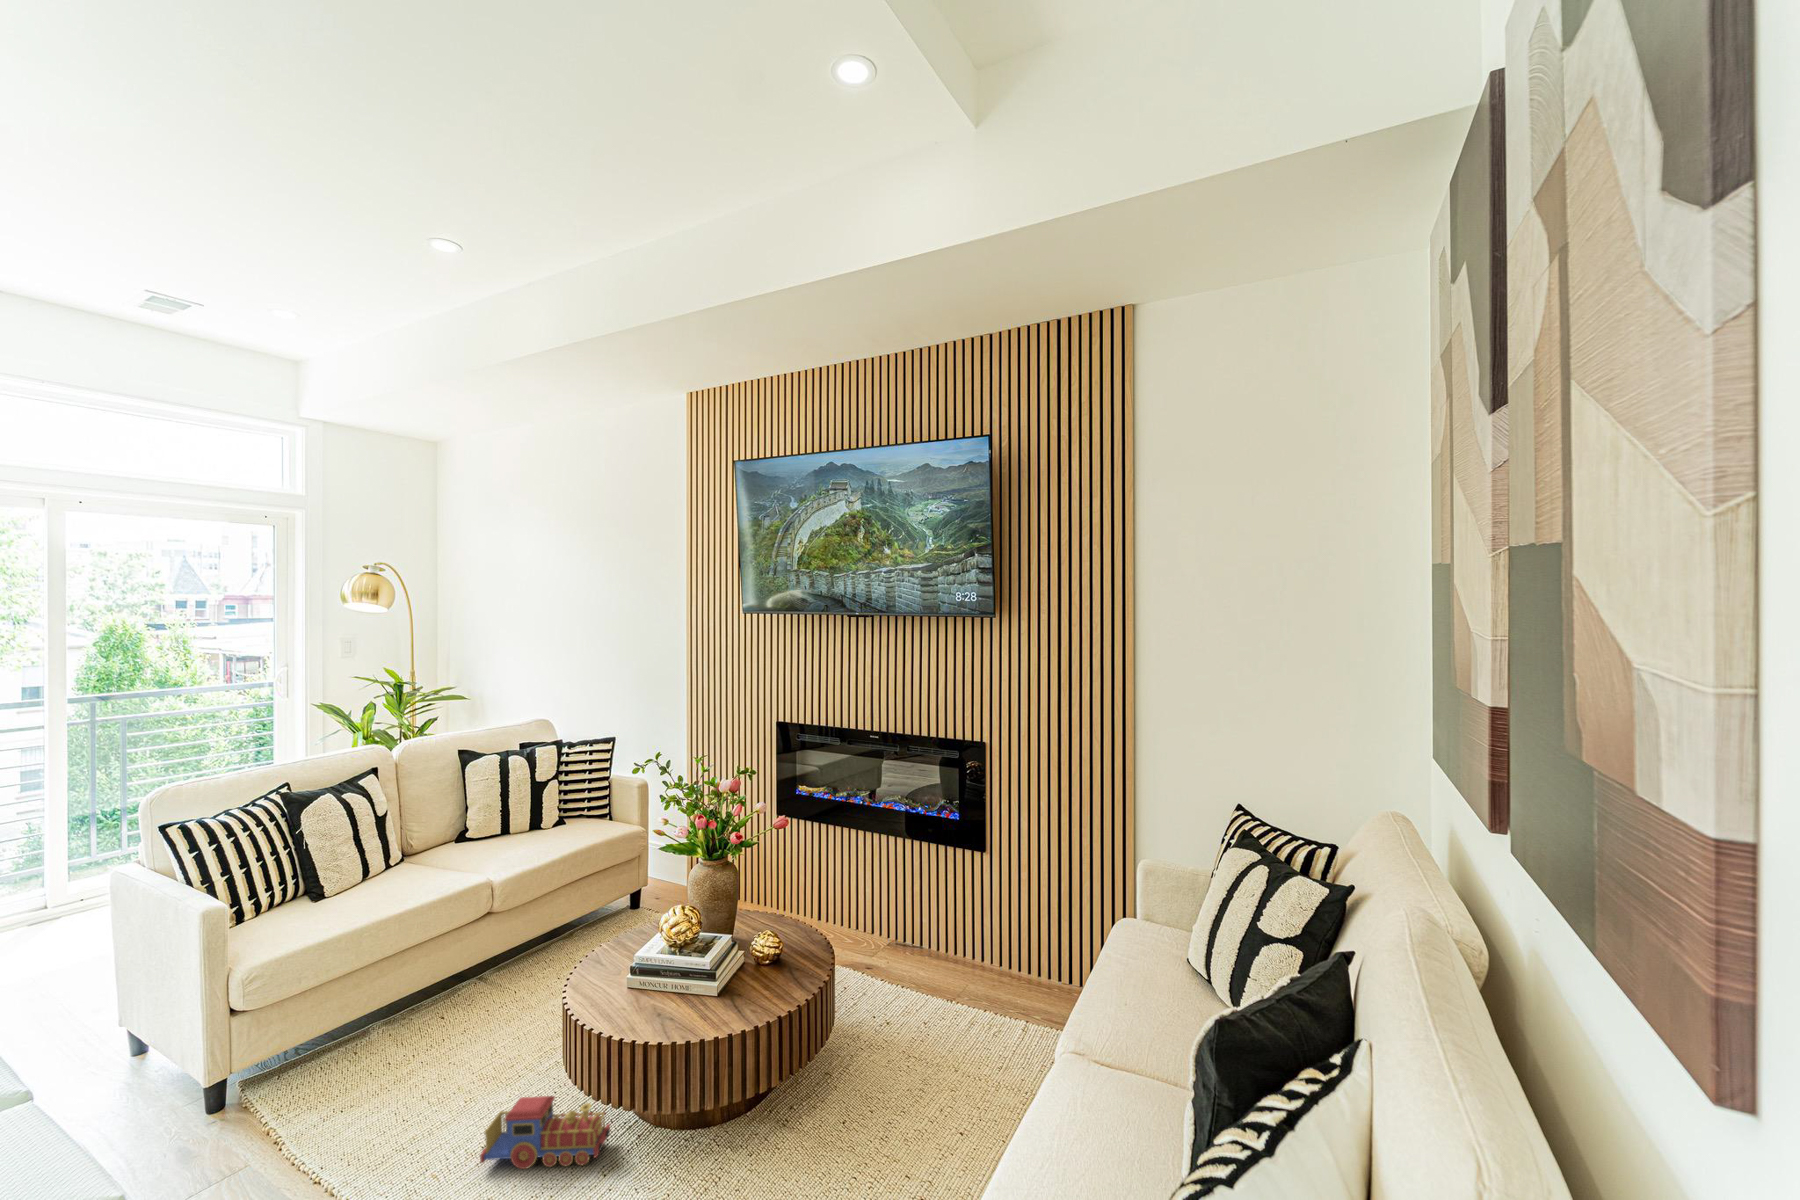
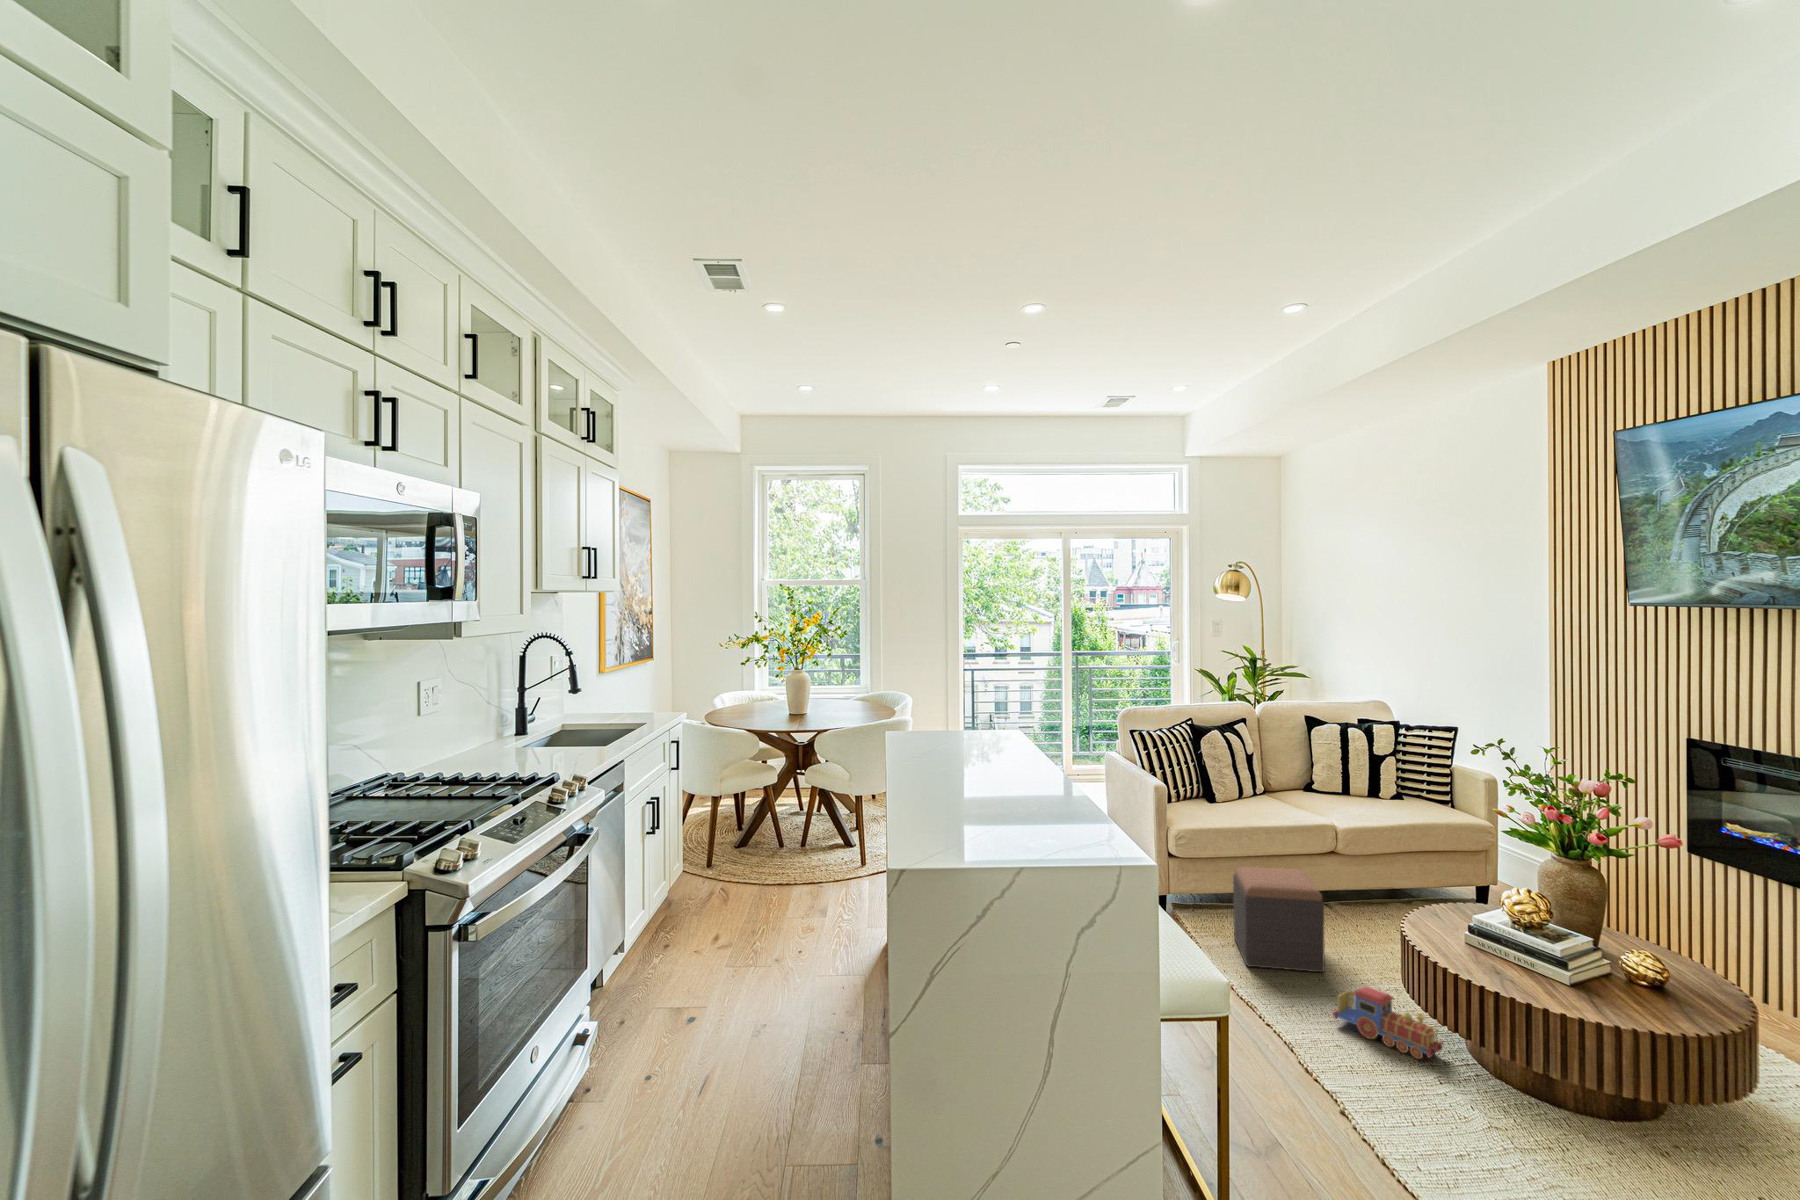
footstool: none [342,956,474,1133] -> present [1233,867,1325,972]

